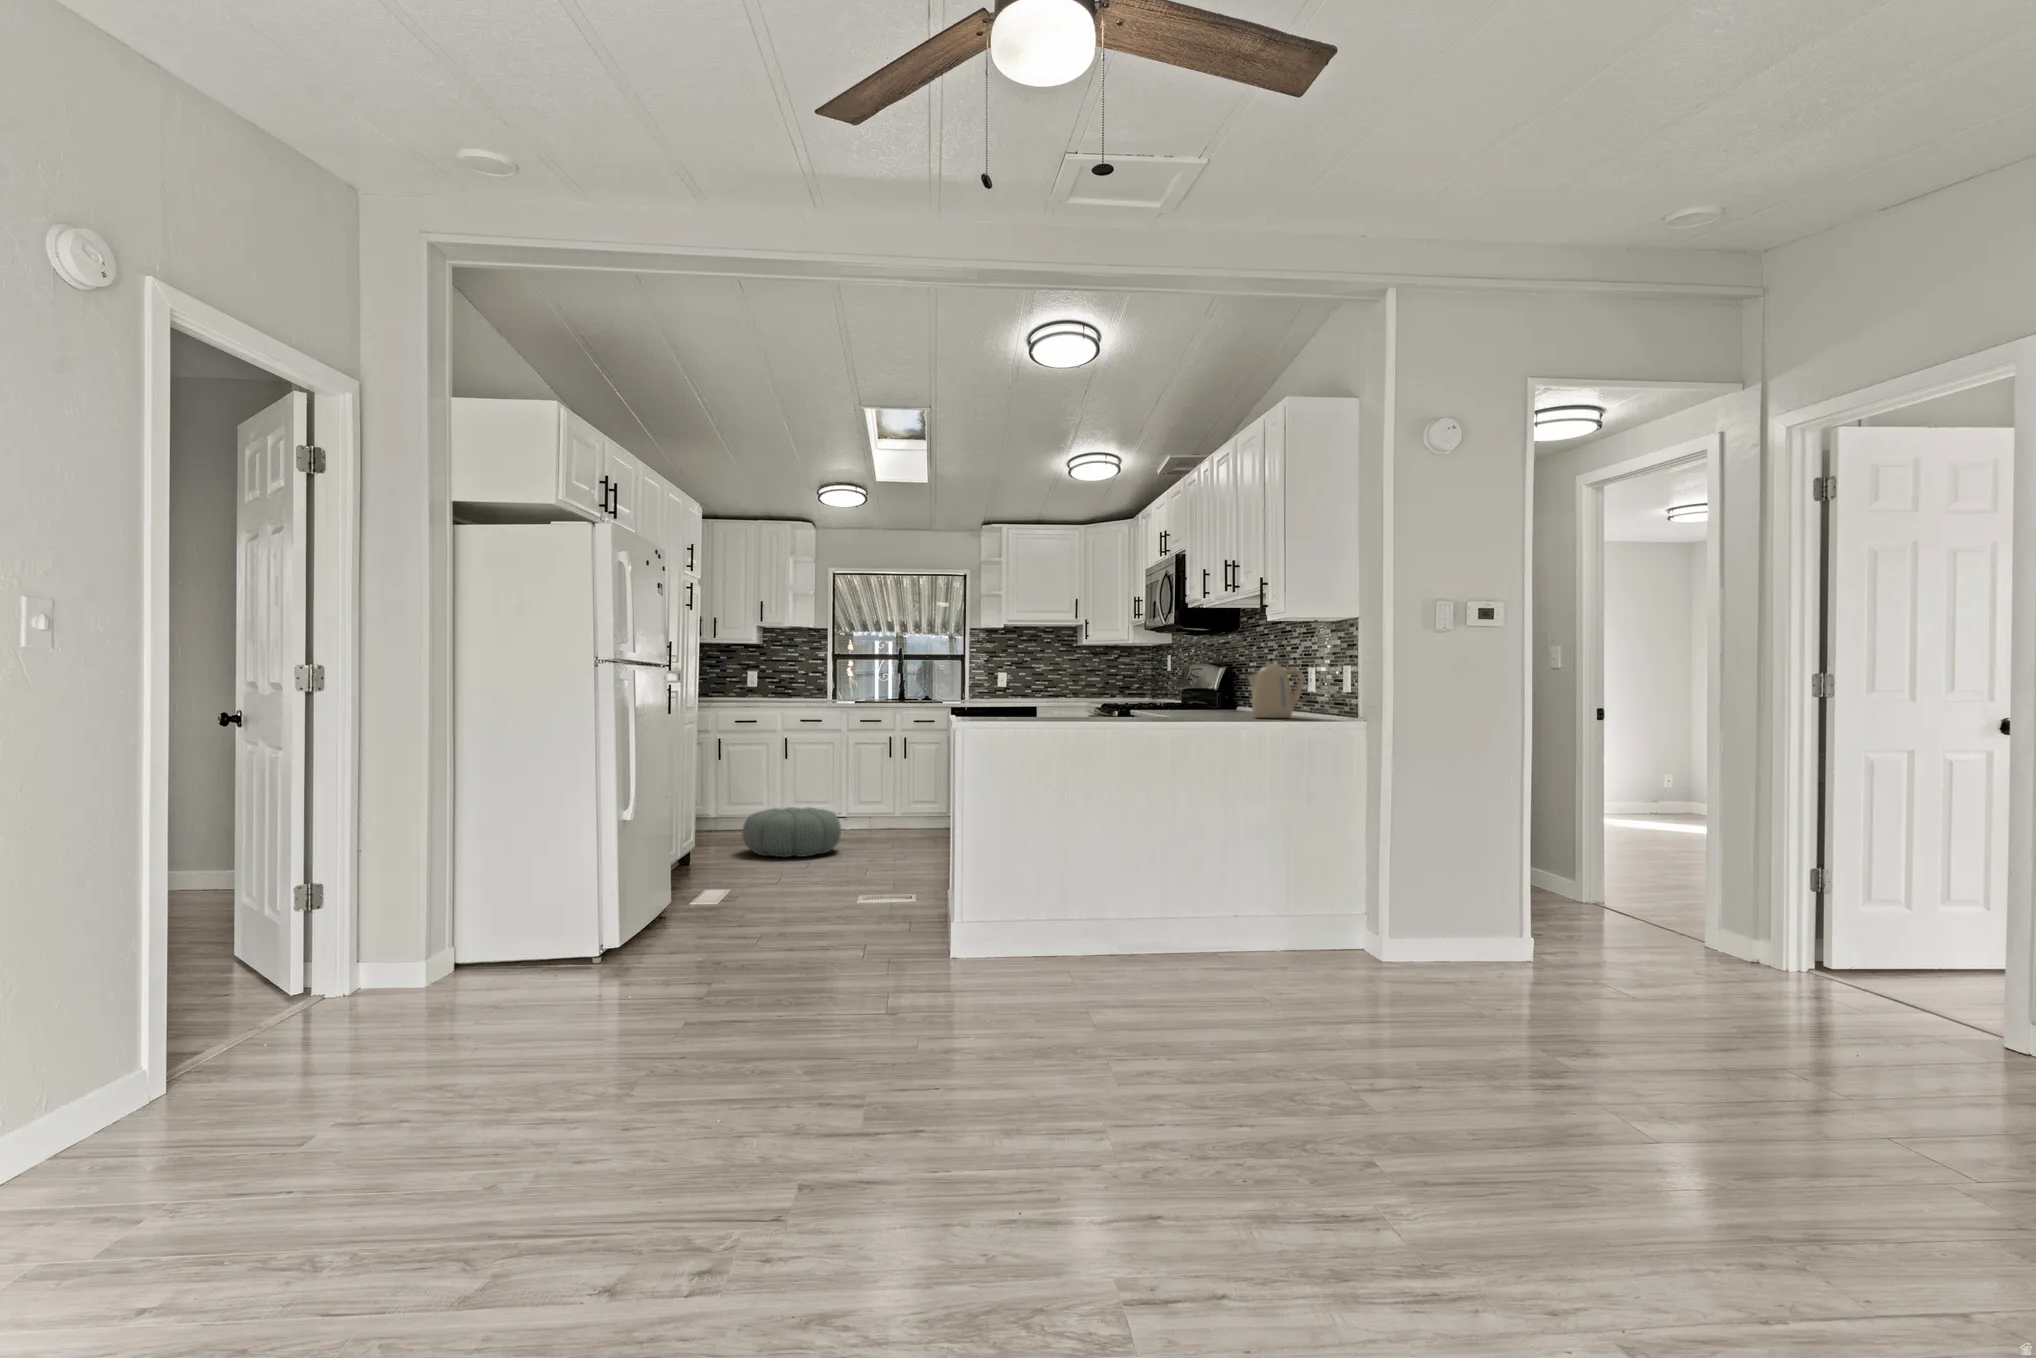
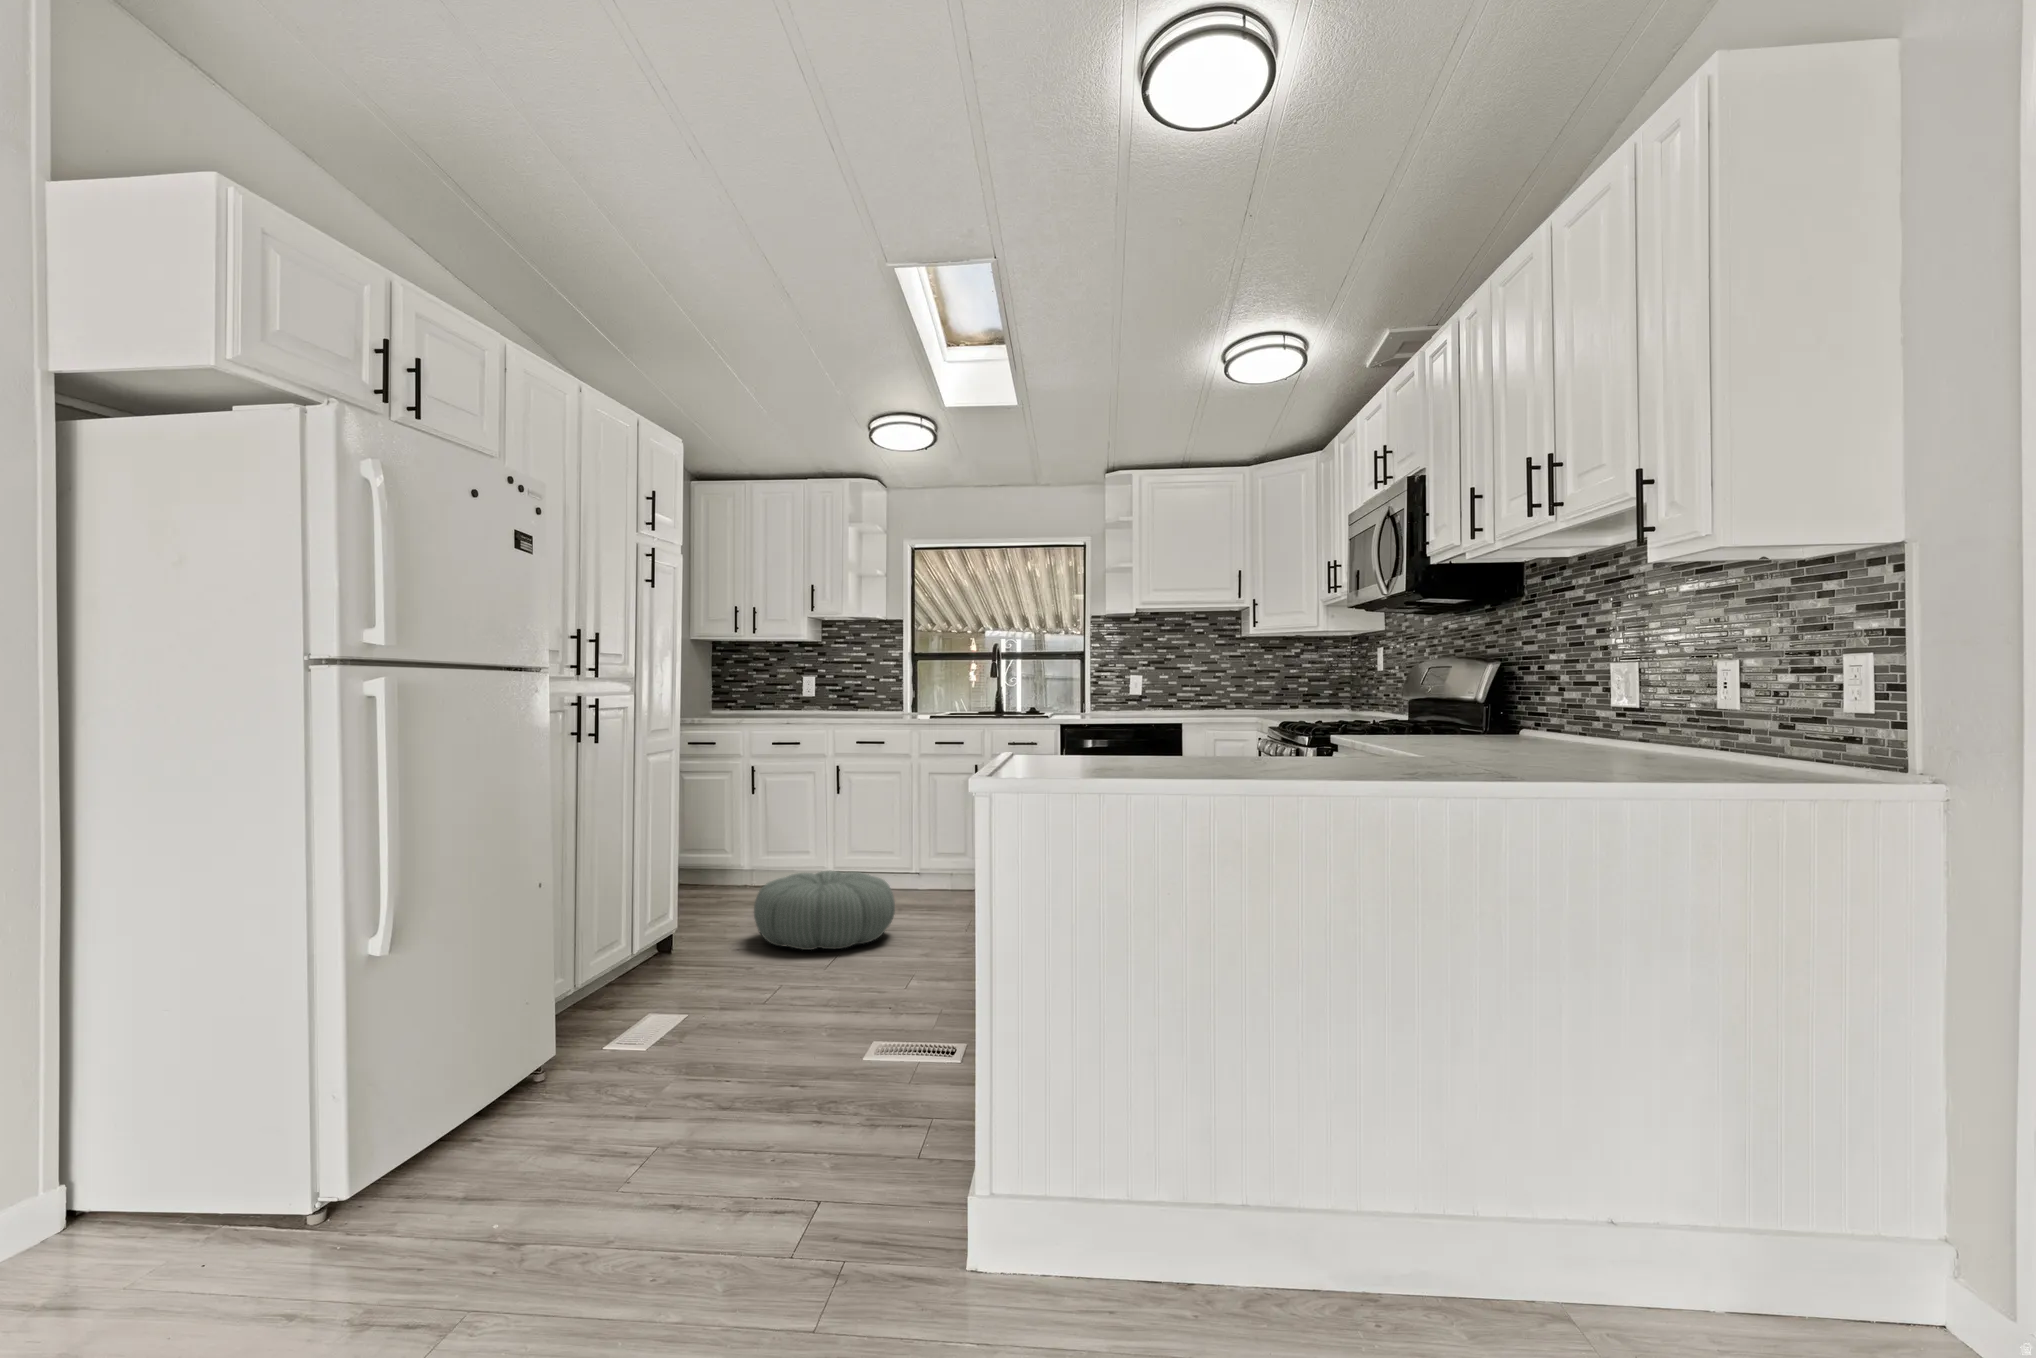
kettle: present [1247,664,1304,718] -> none [1594,655,1734,771]

